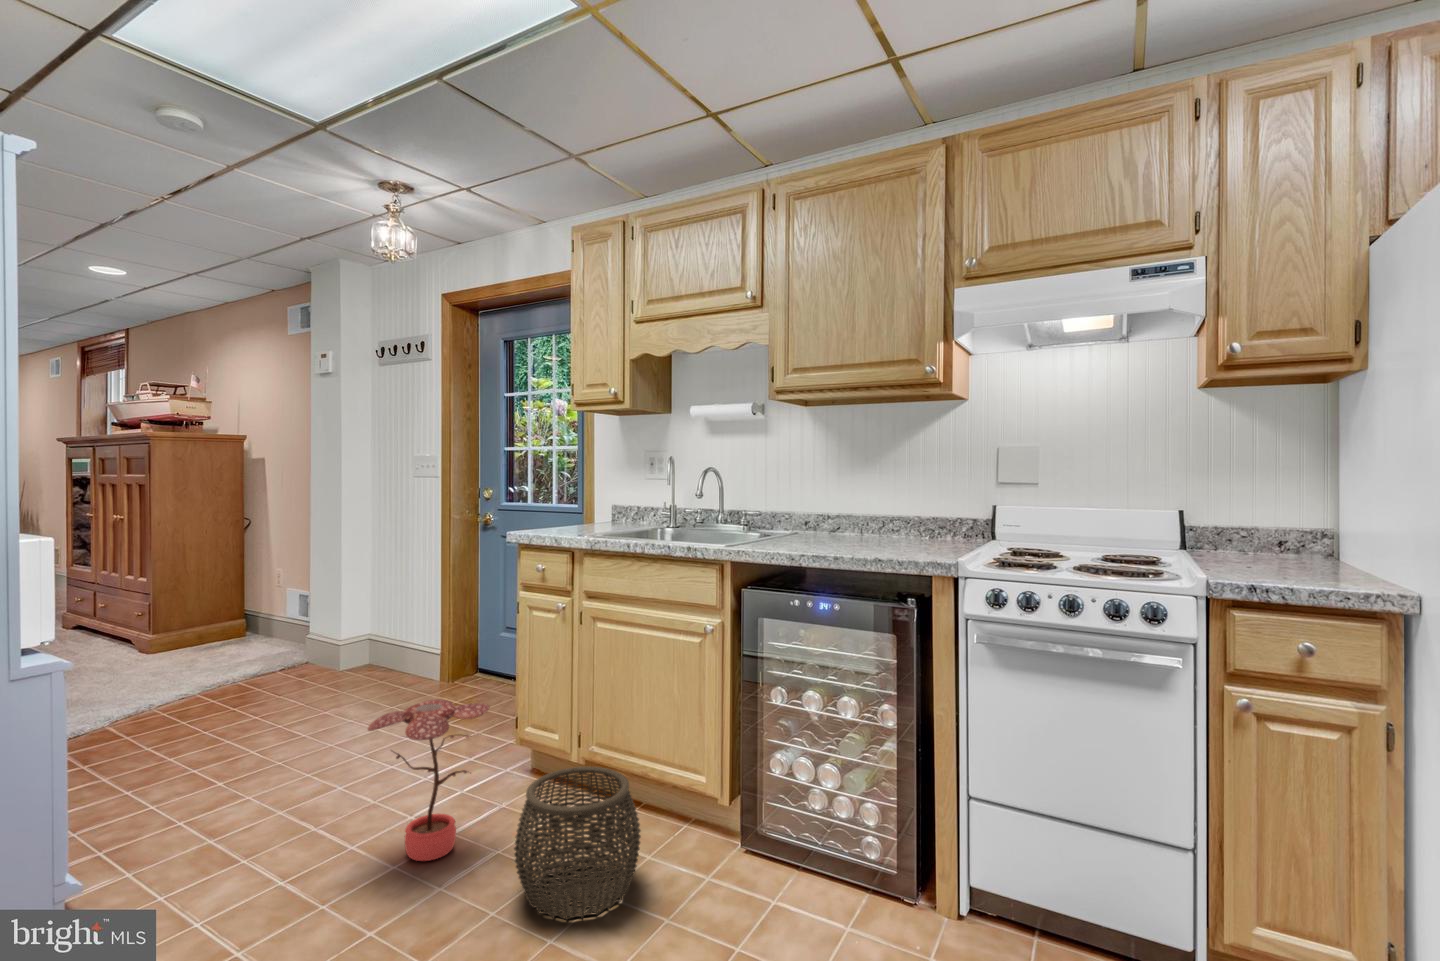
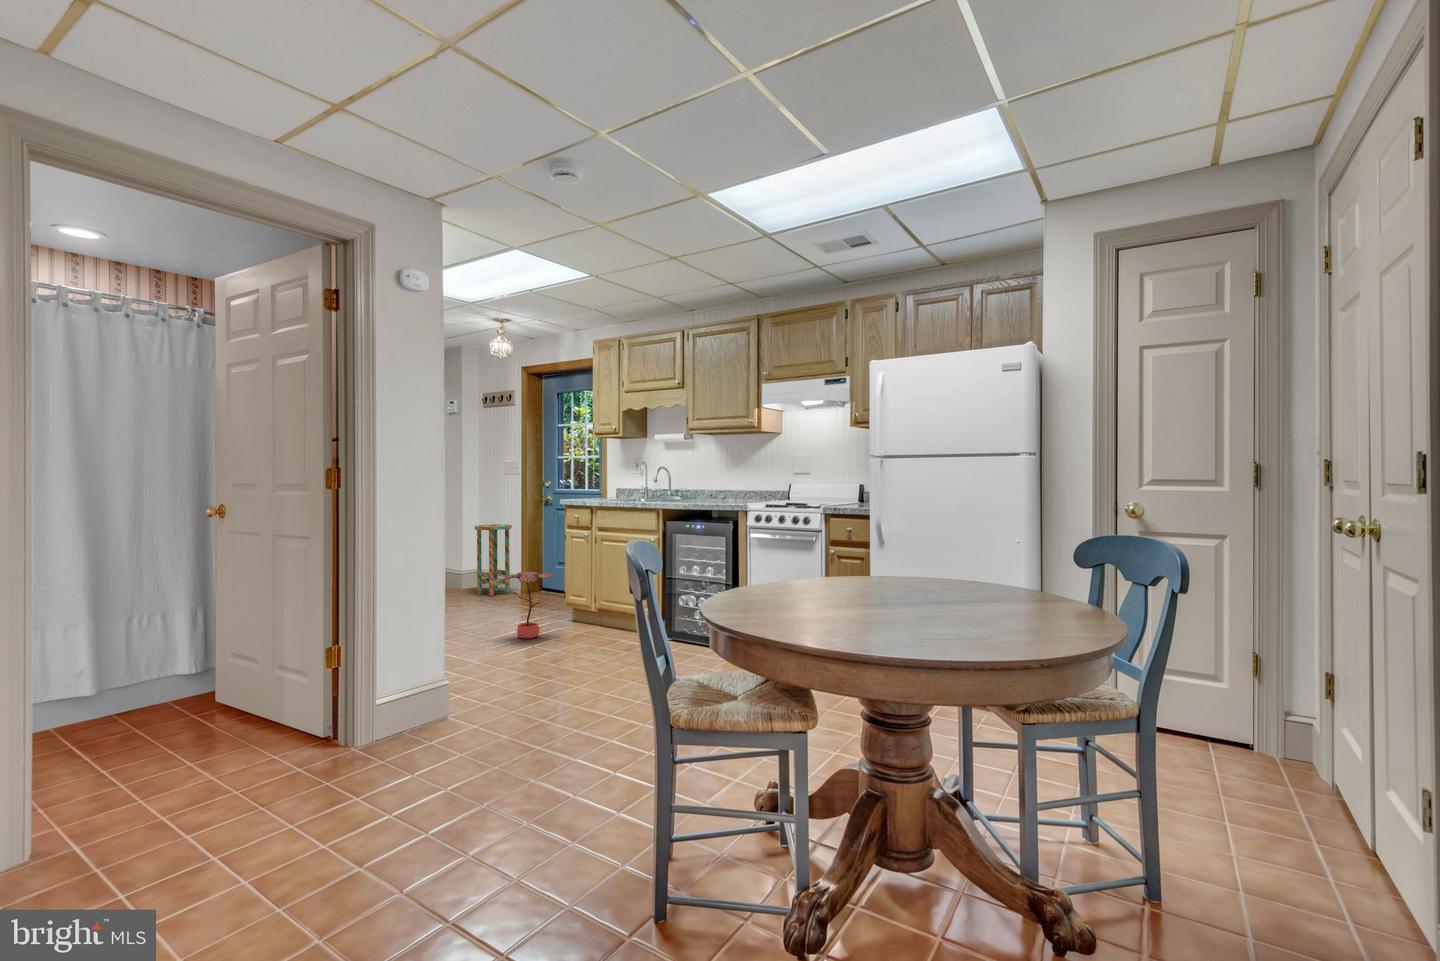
side table: none [355,564,423,695] -> present [475,524,512,596]
woven basket: present [514,767,641,920] -> none [565,597,618,650]

